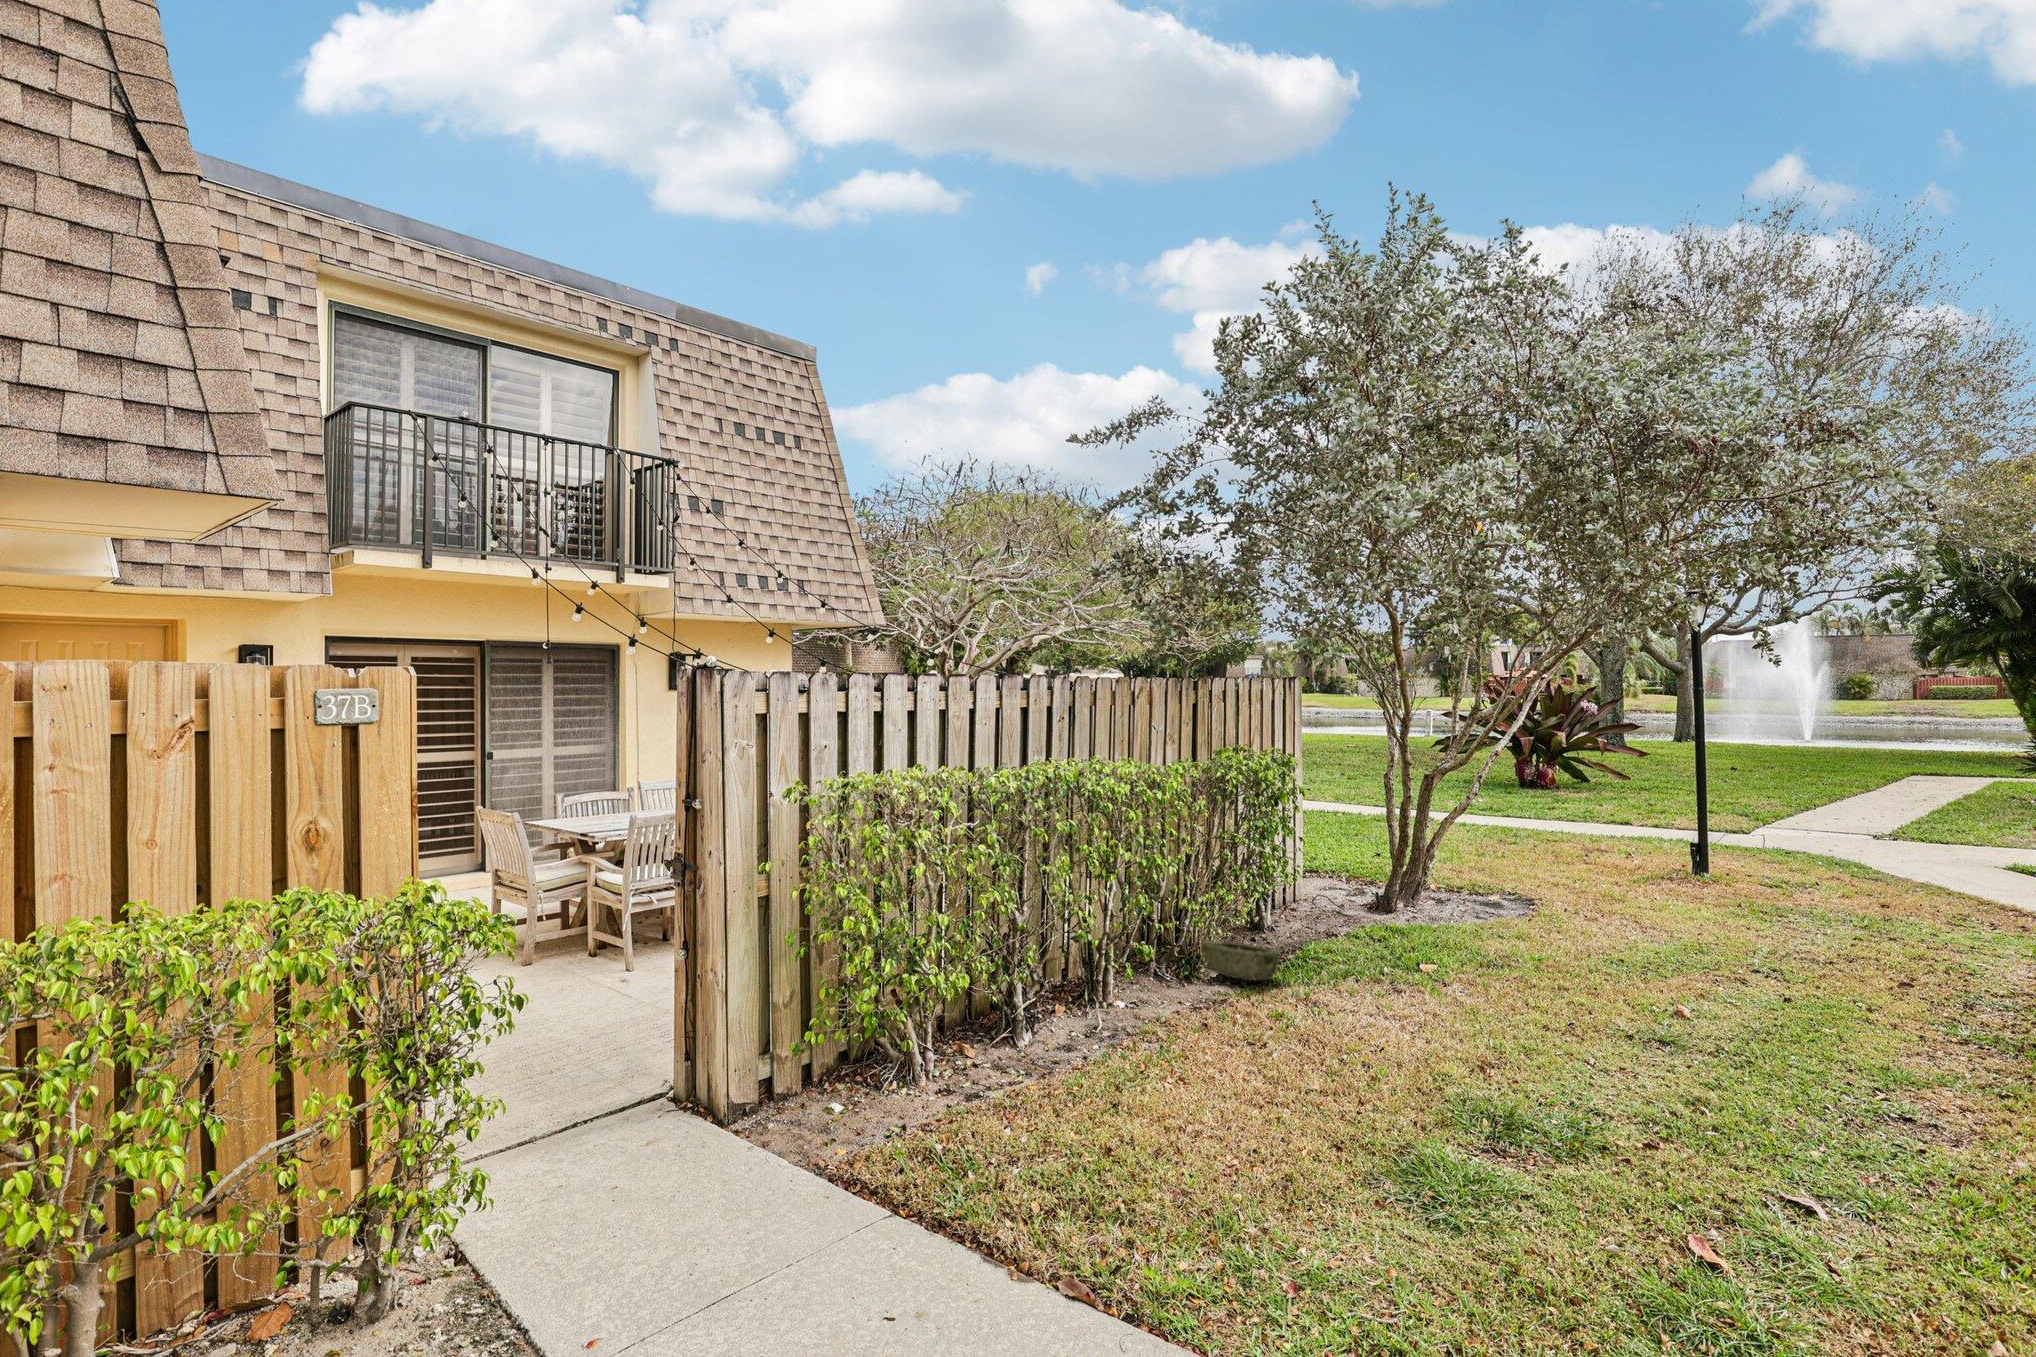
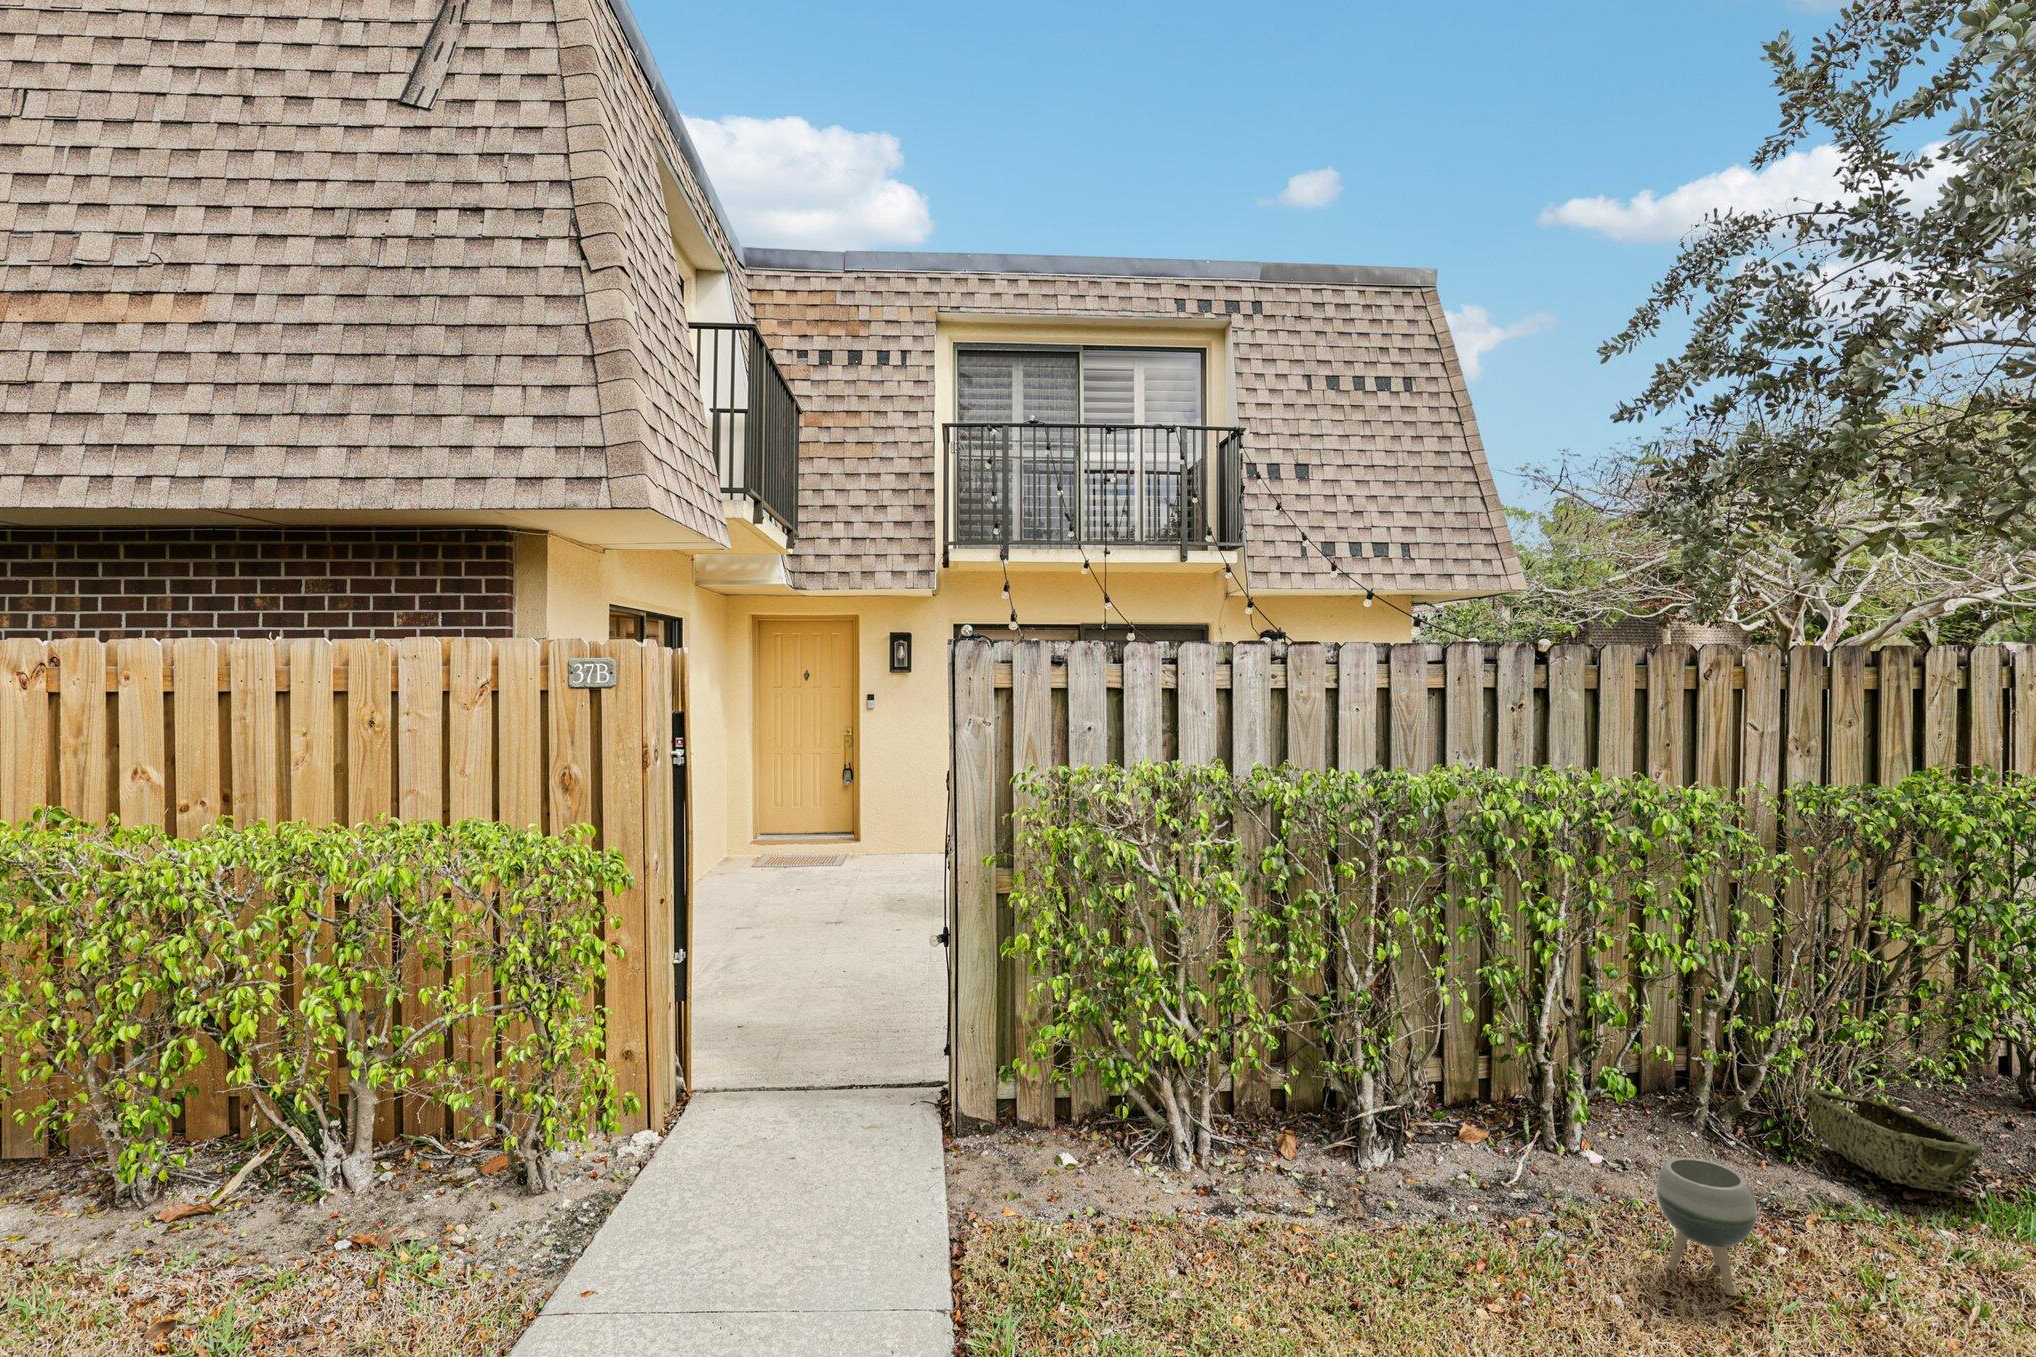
planter: none [1201,981,1248,1048] -> present [1657,1157,1757,1296]

